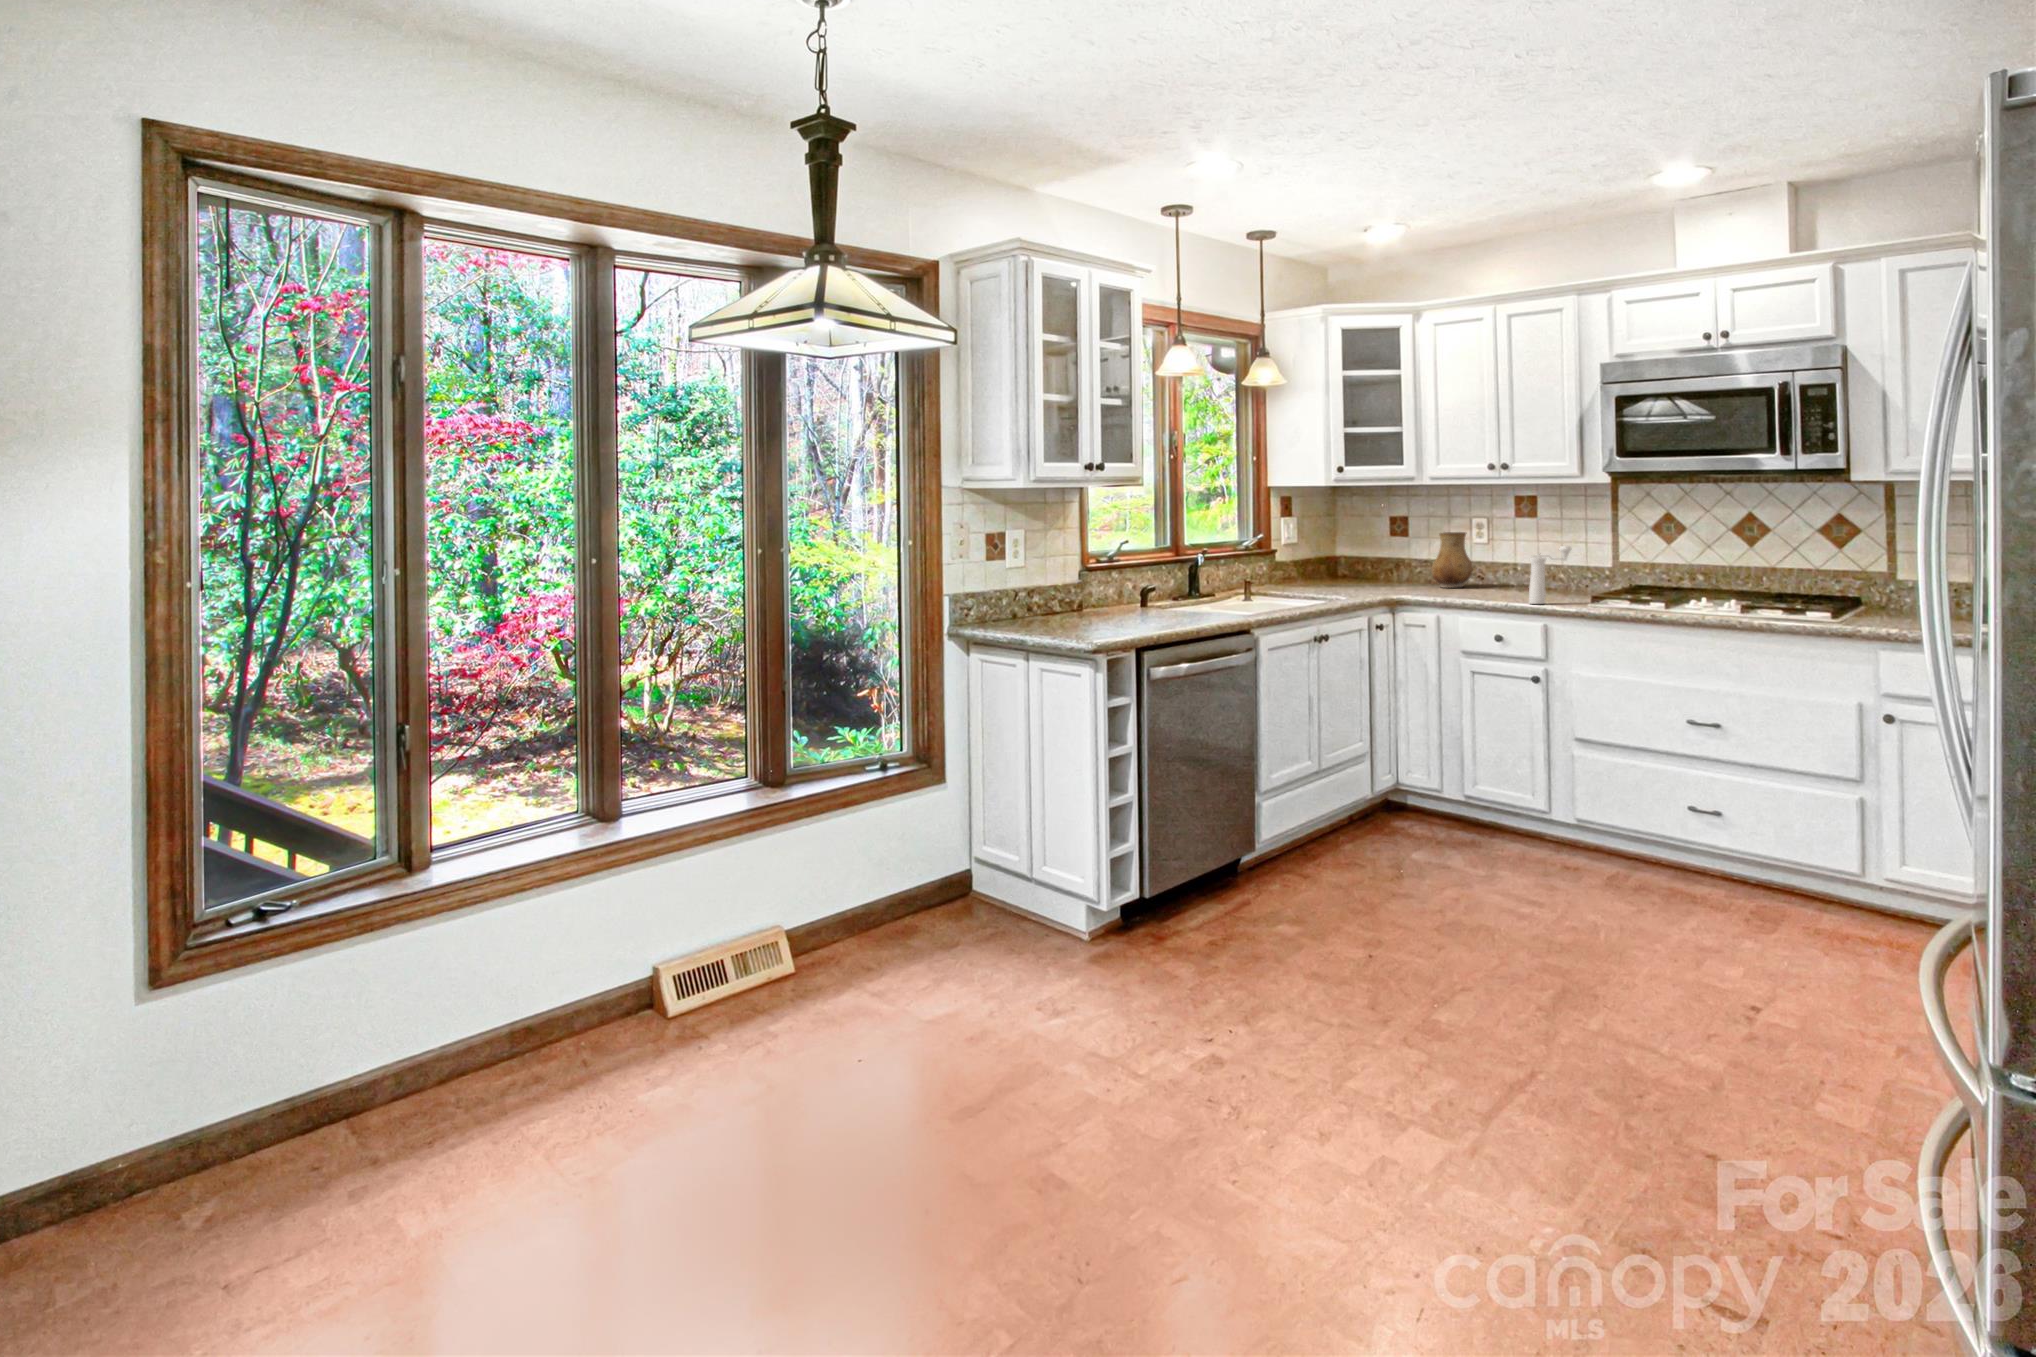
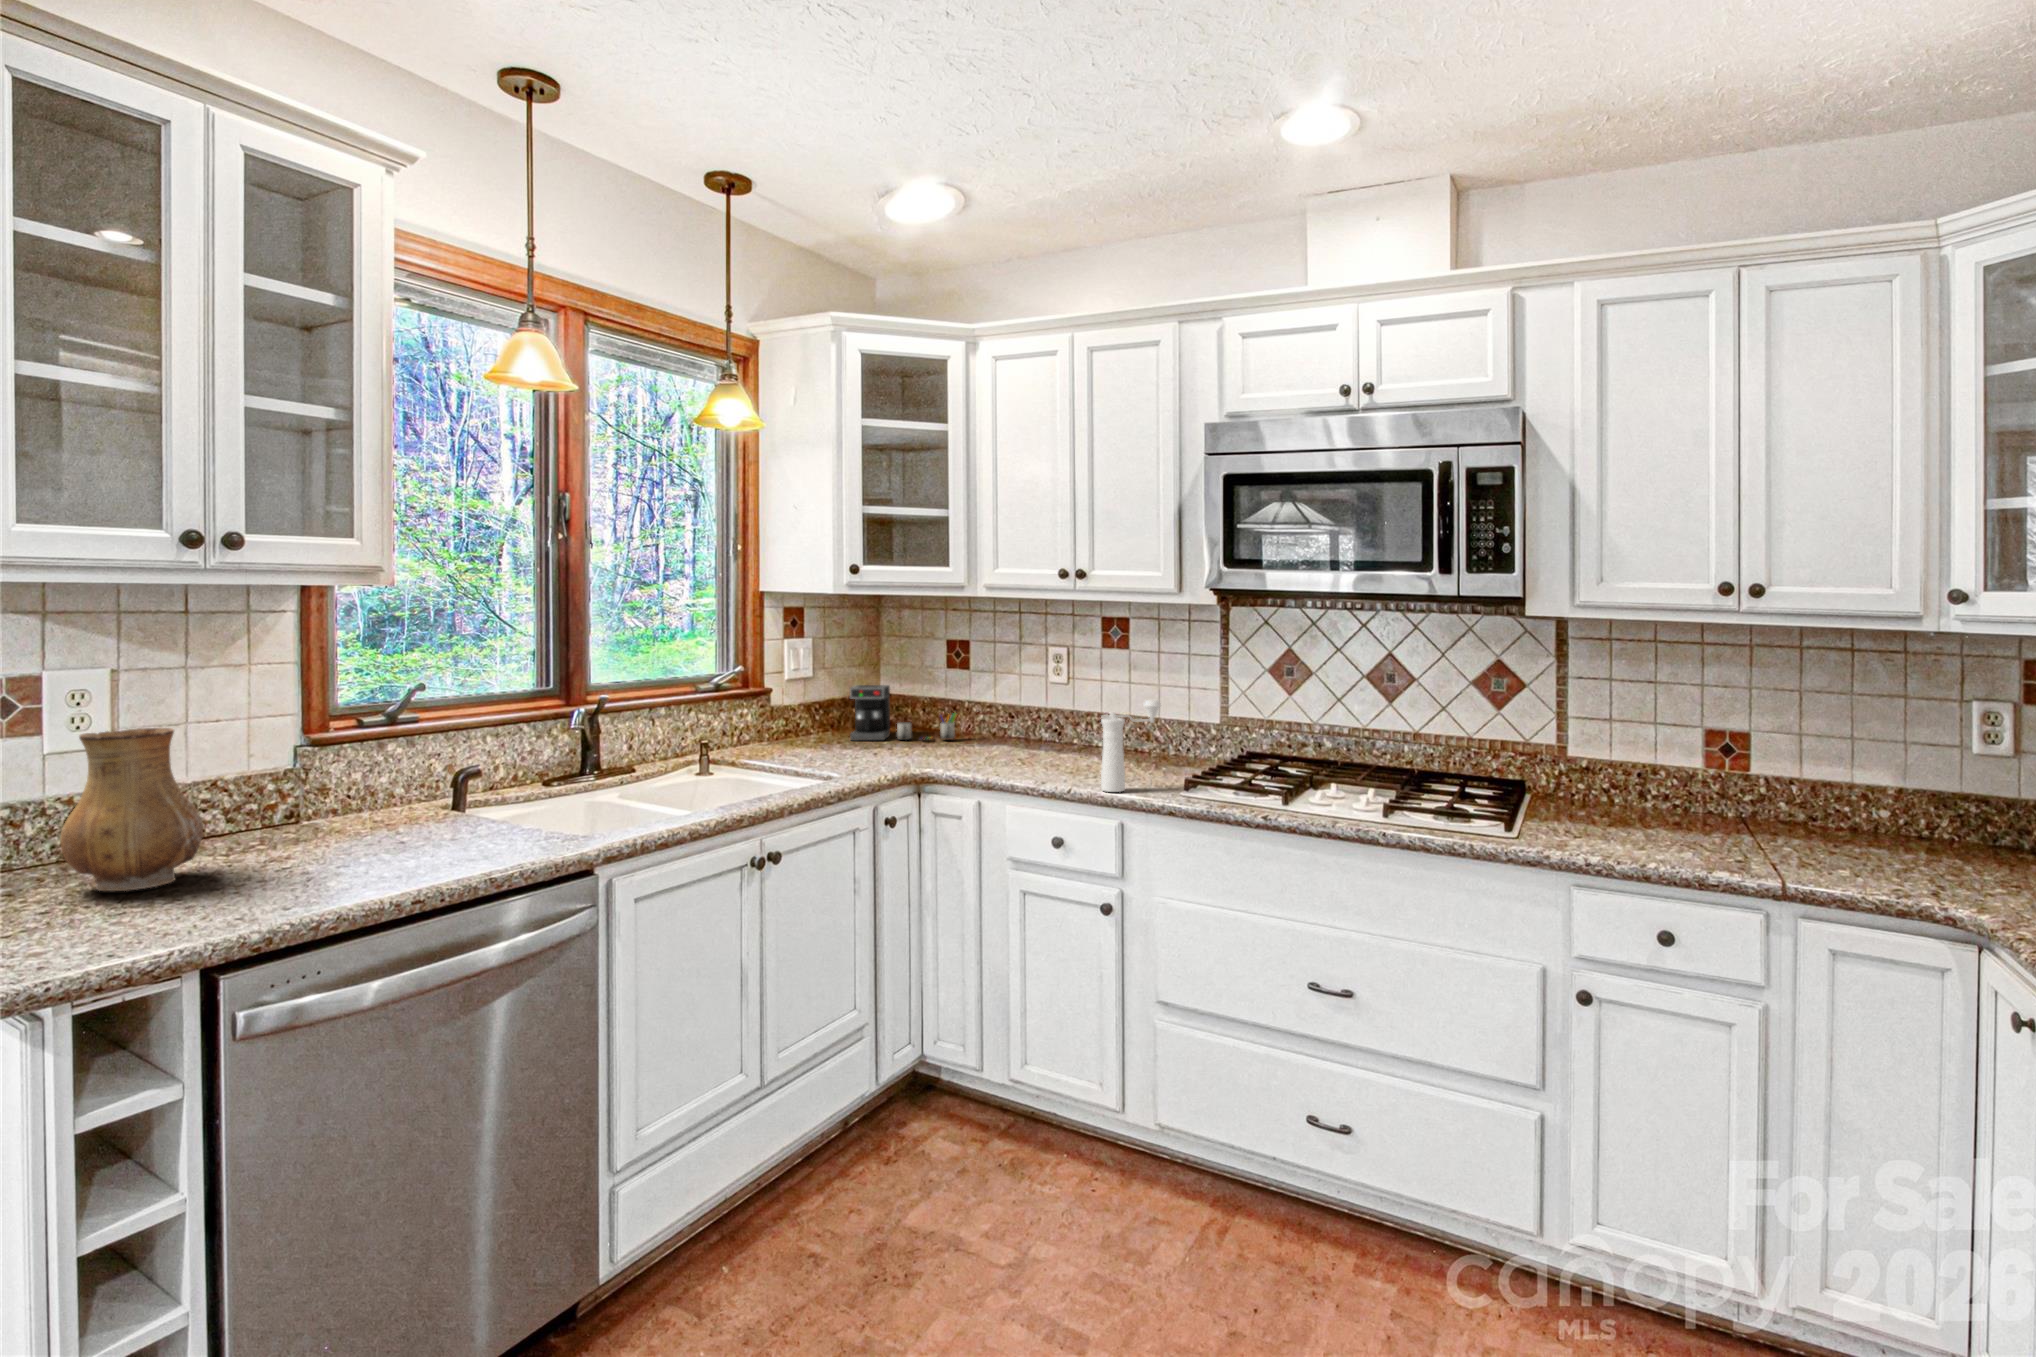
ceramic pitcher: present [1431,532,1473,588] -> present [60,728,203,891]
coffee maker: none [1331,548,1408,586] -> present [850,685,957,741]

